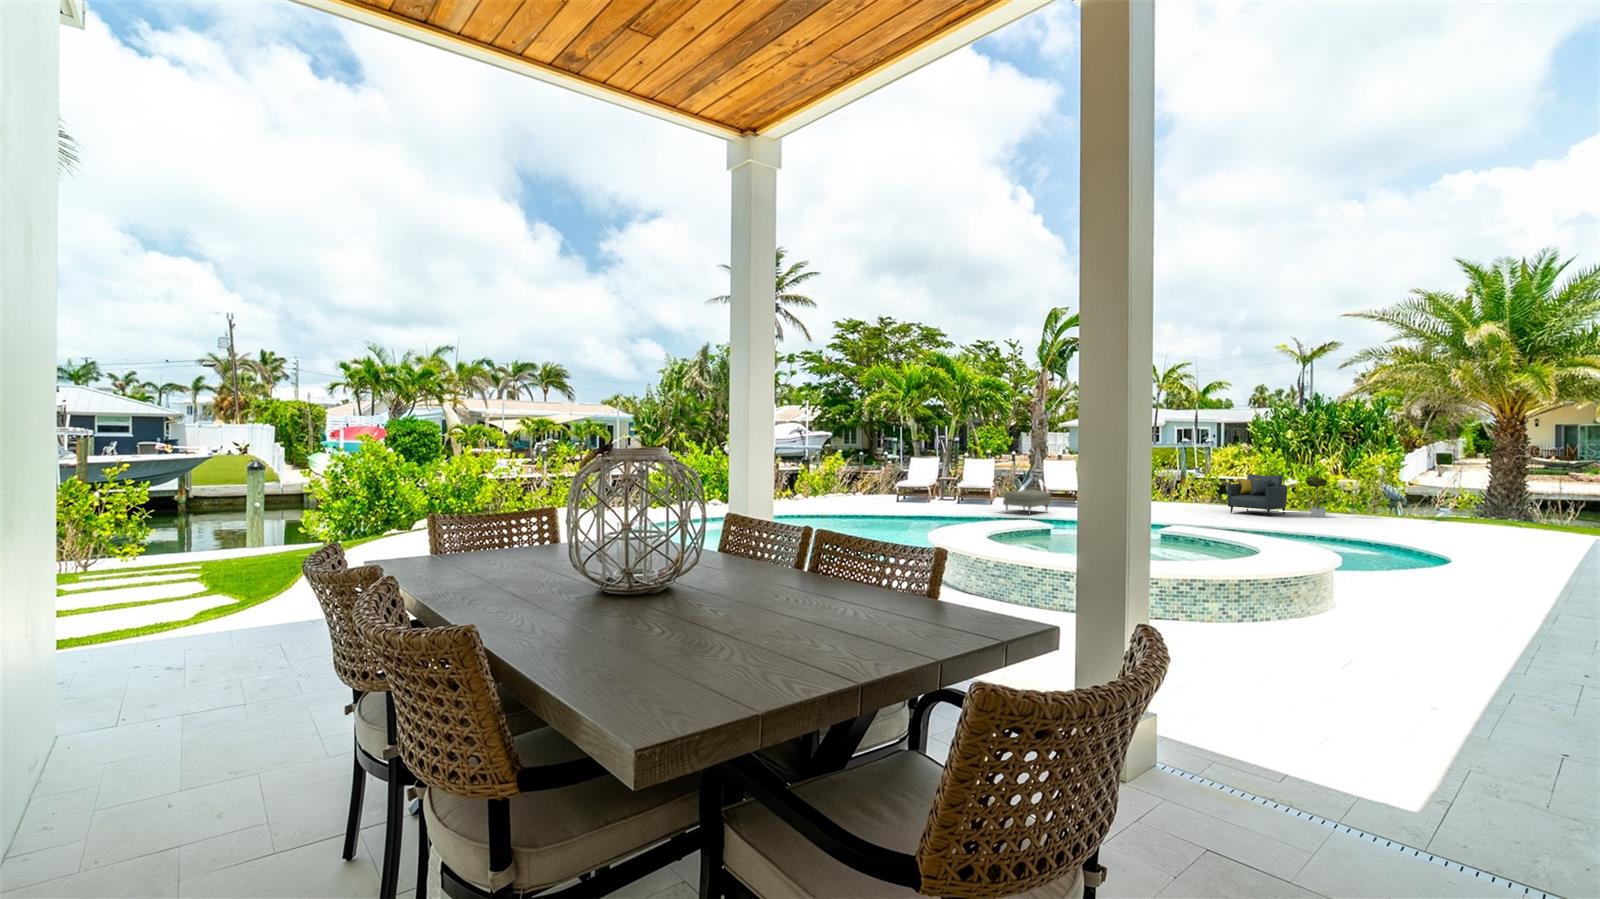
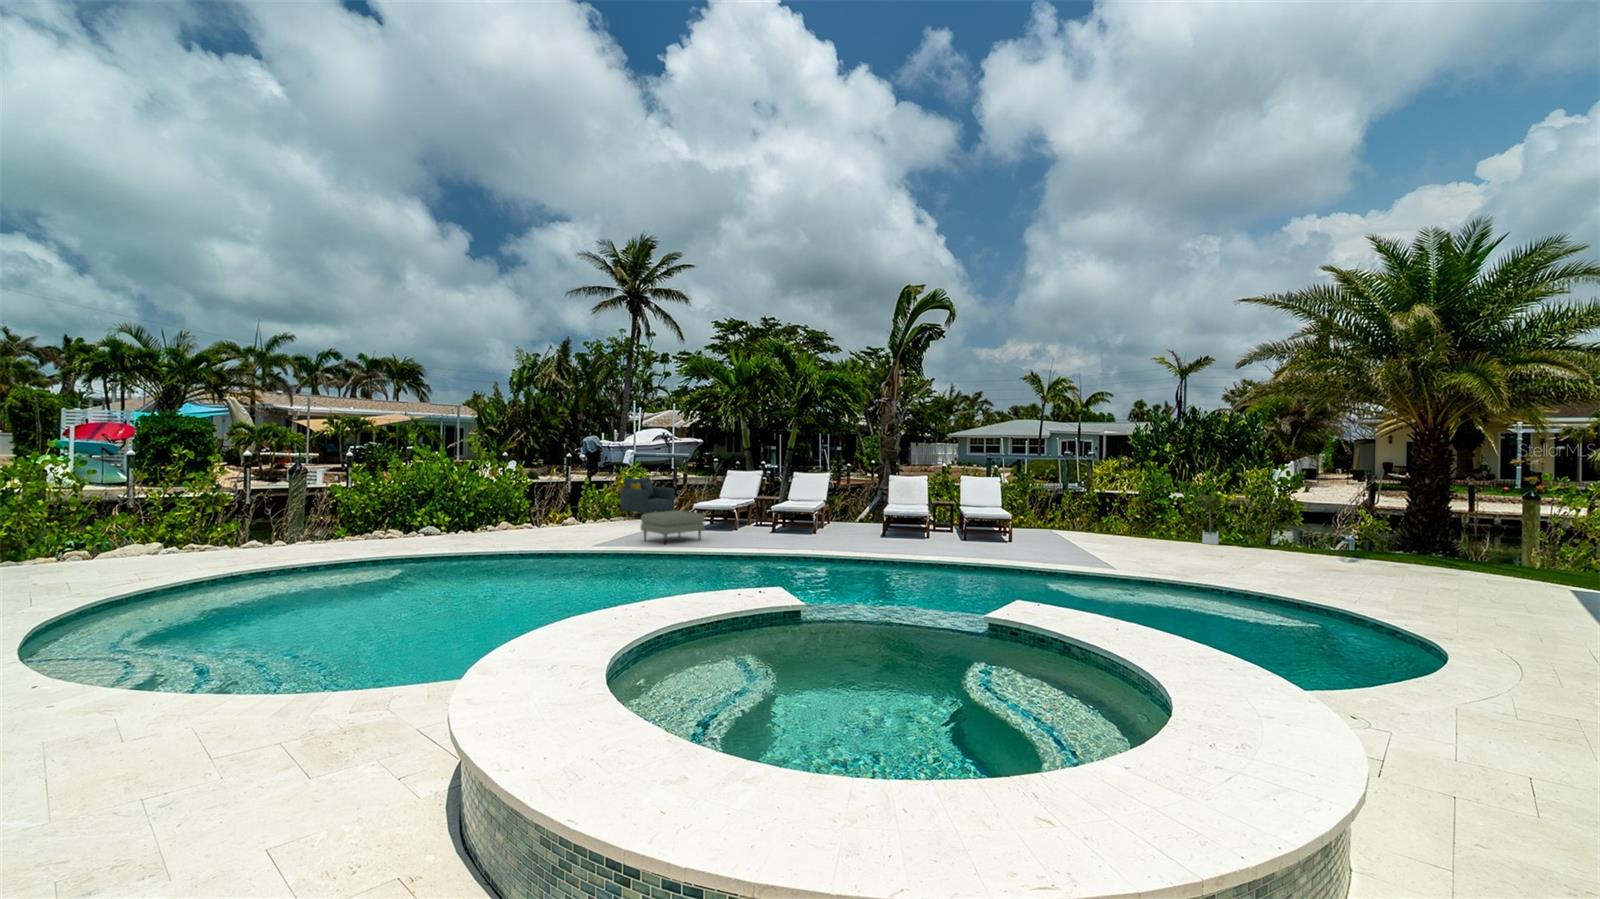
armchair: present [1227,474,1288,516] -> present [621,477,675,516]
ottoman: present [1003,490,1051,513] -> present [641,511,705,544]

